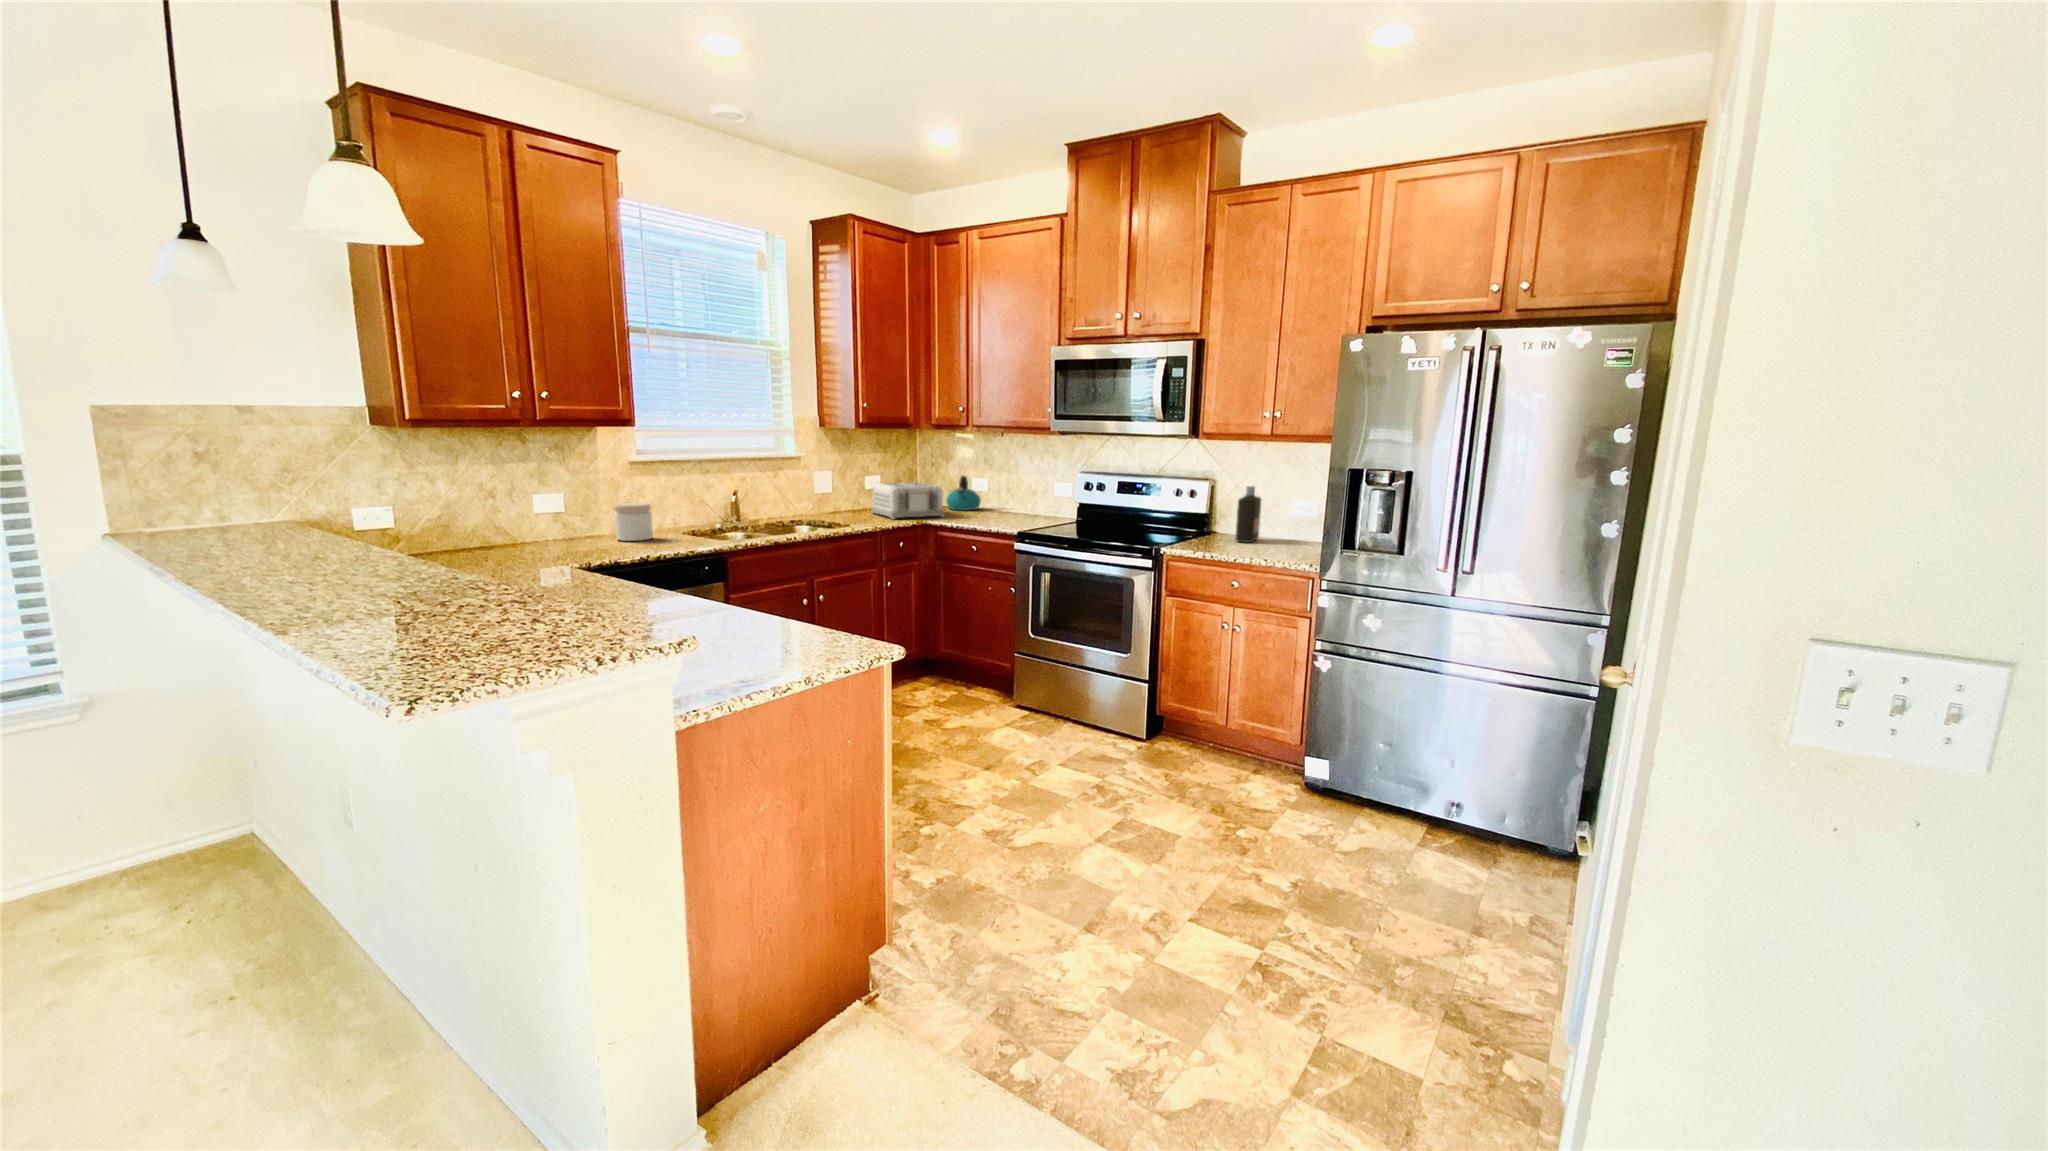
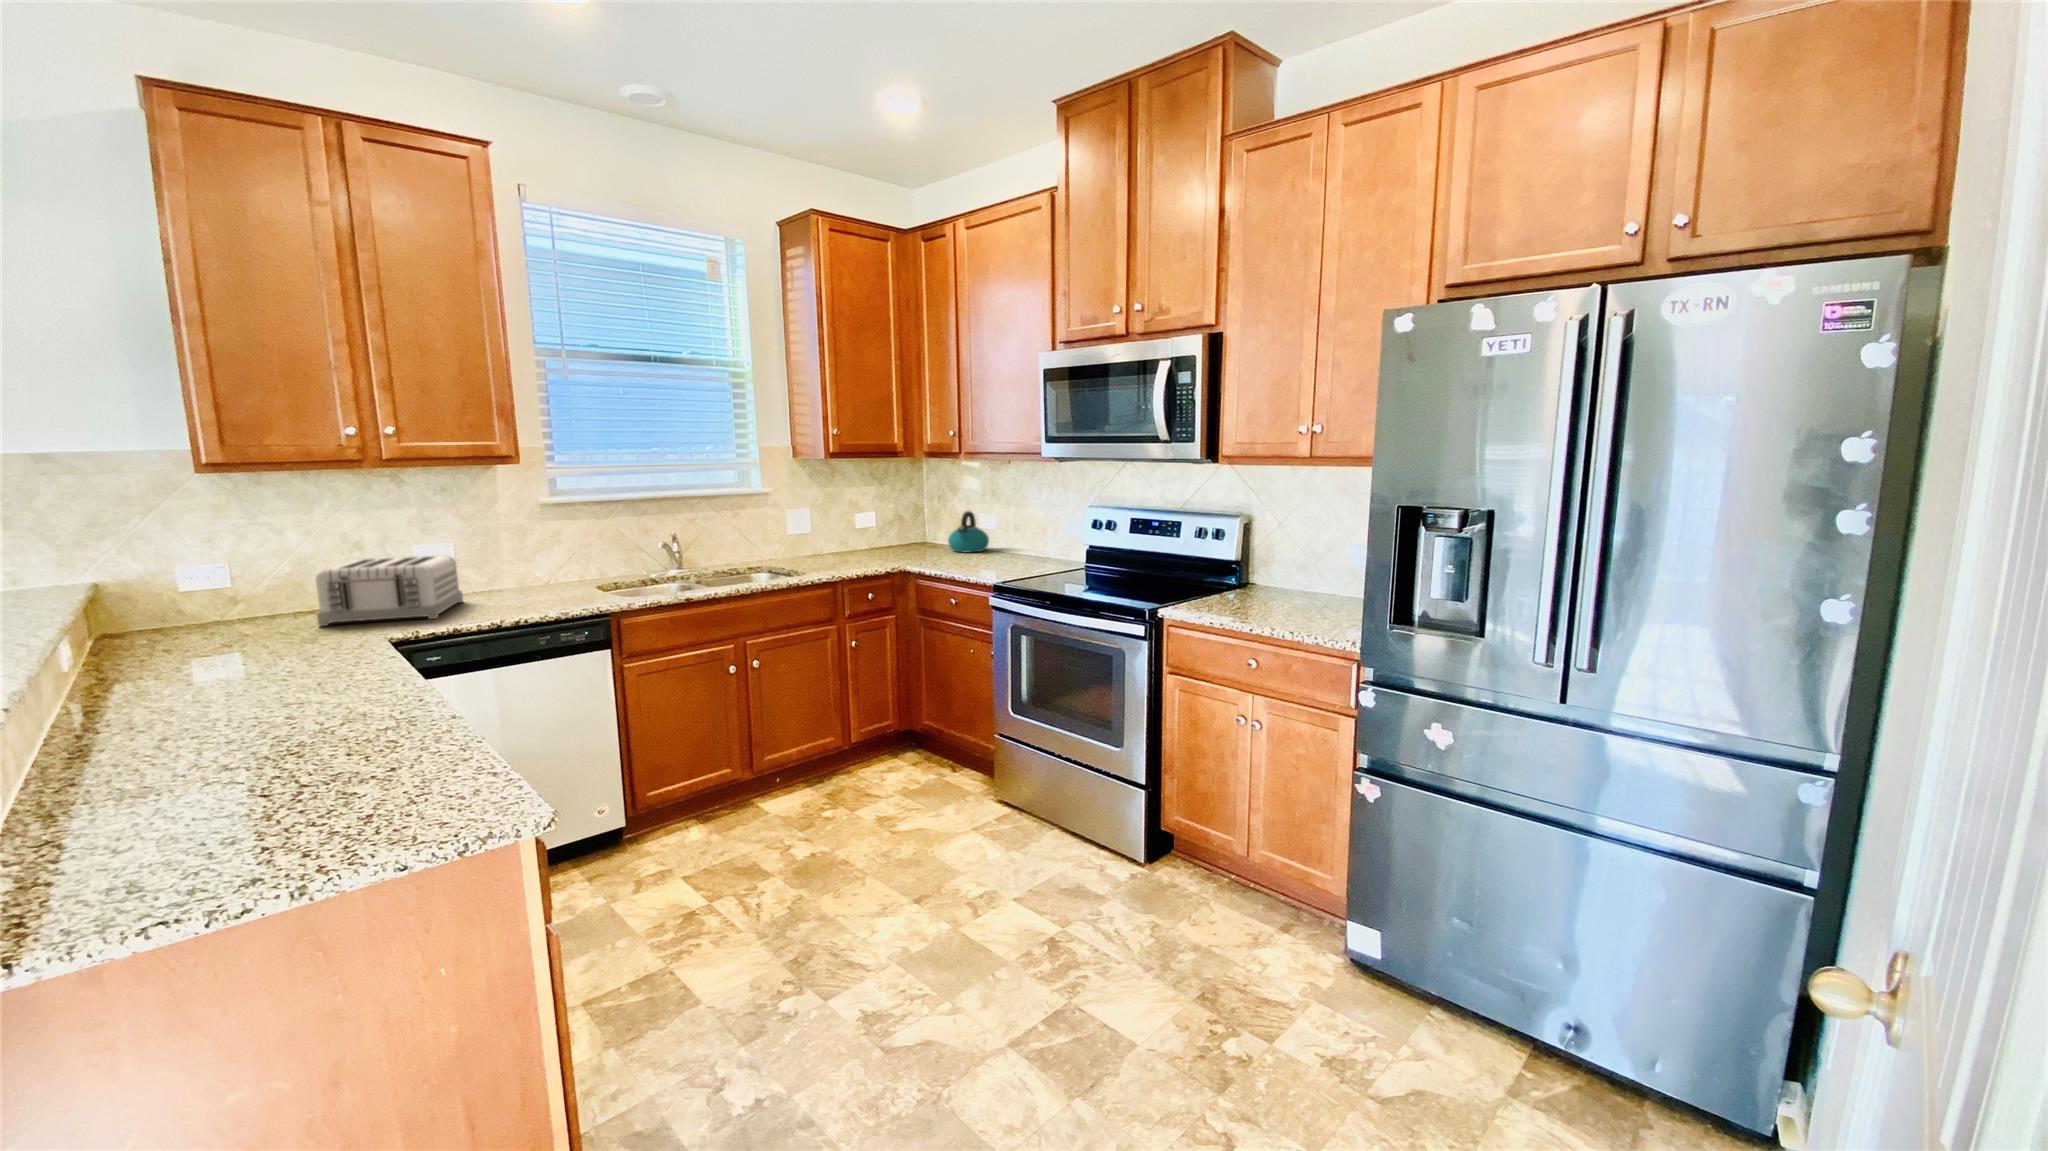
toaster: present [872,482,944,519] -> present [316,555,463,626]
bottle: present [1236,486,1261,543] -> none [1269,526,1307,602]
jar: present [614,503,653,541] -> none [509,553,558,598]

